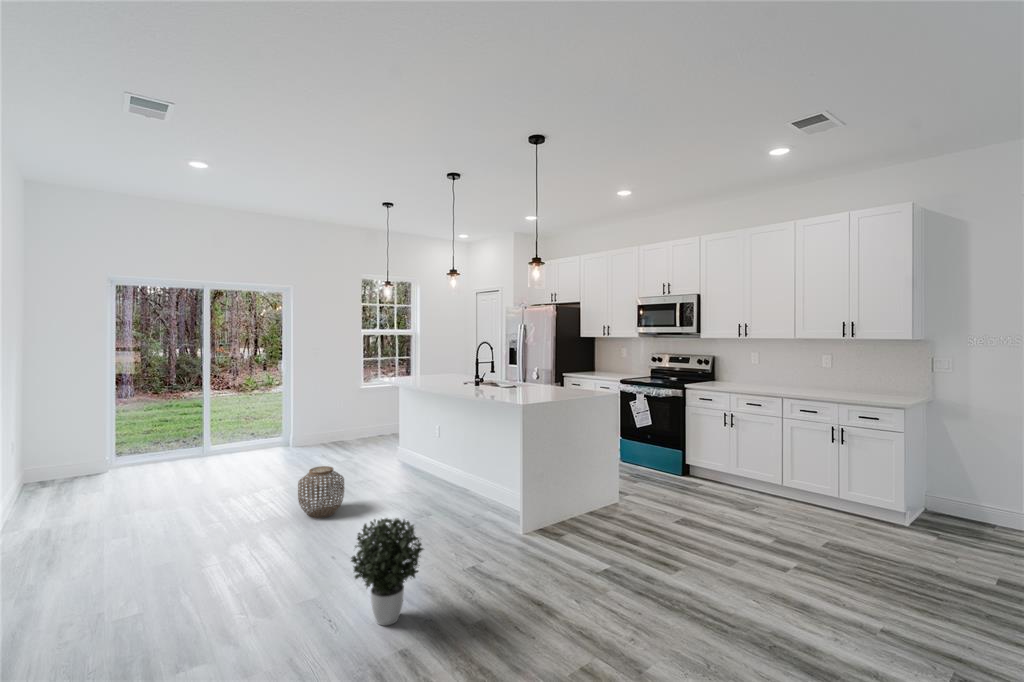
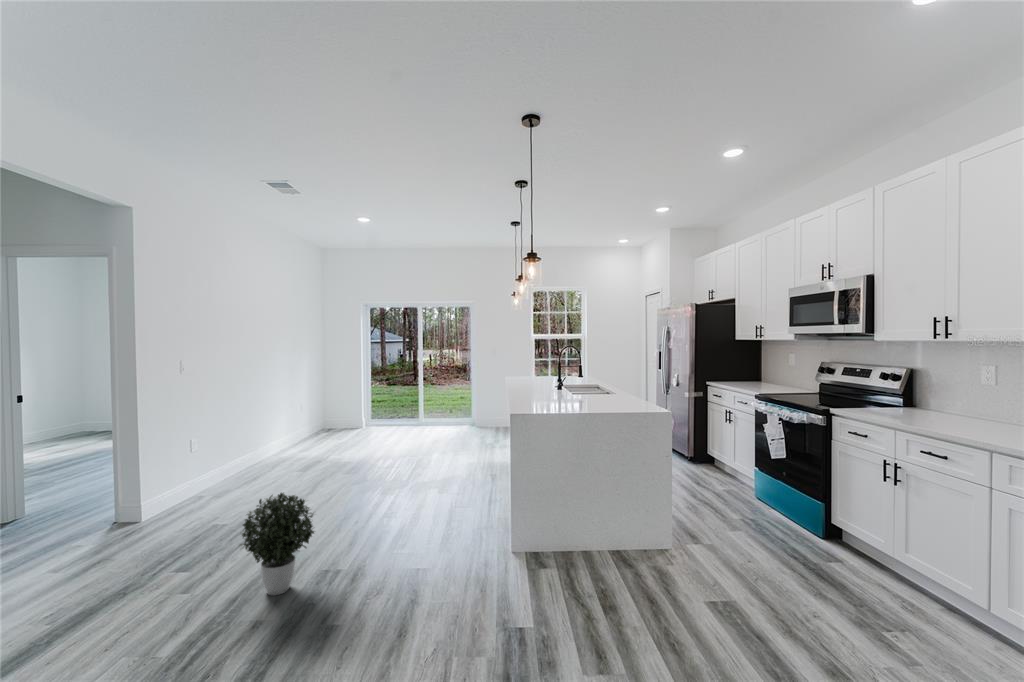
woven basket: present [298,466,344,518] -> none [376,445,415,489]

